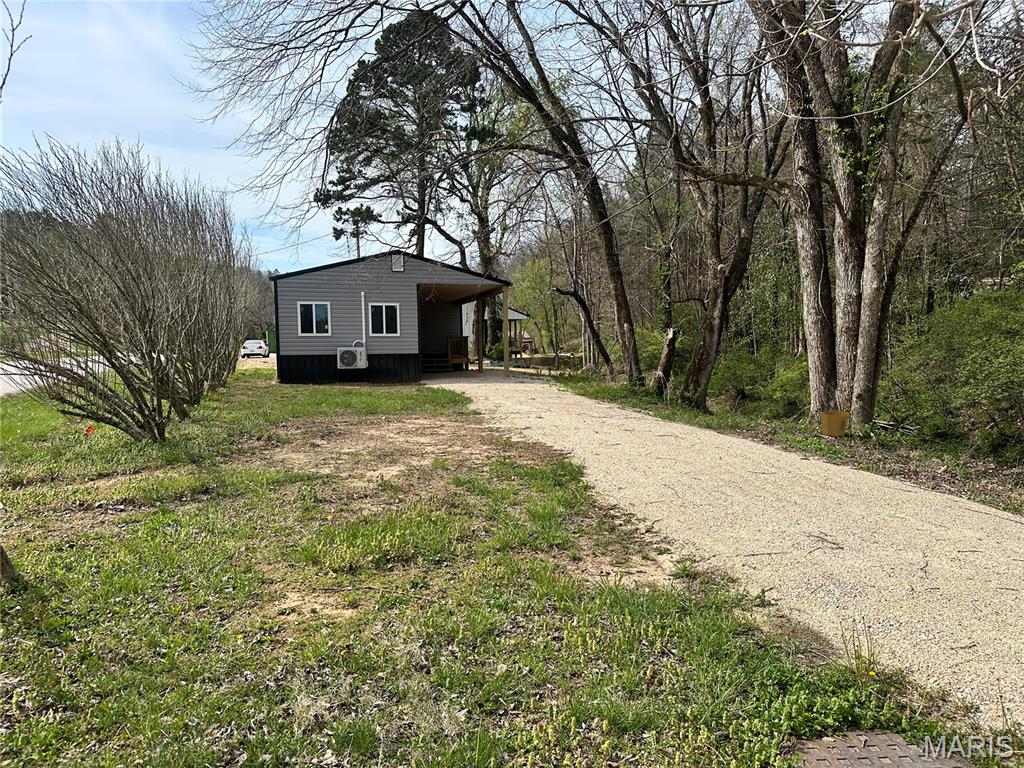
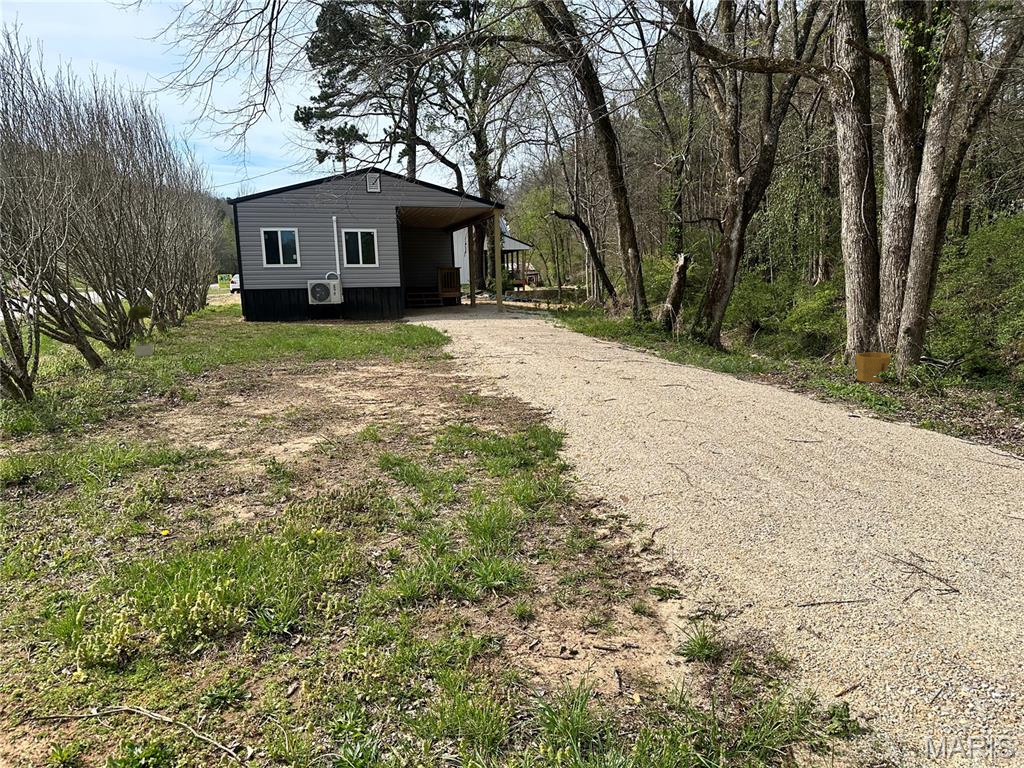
potted tree: none [195,364,215,409] -> present [128,305,153,356]

